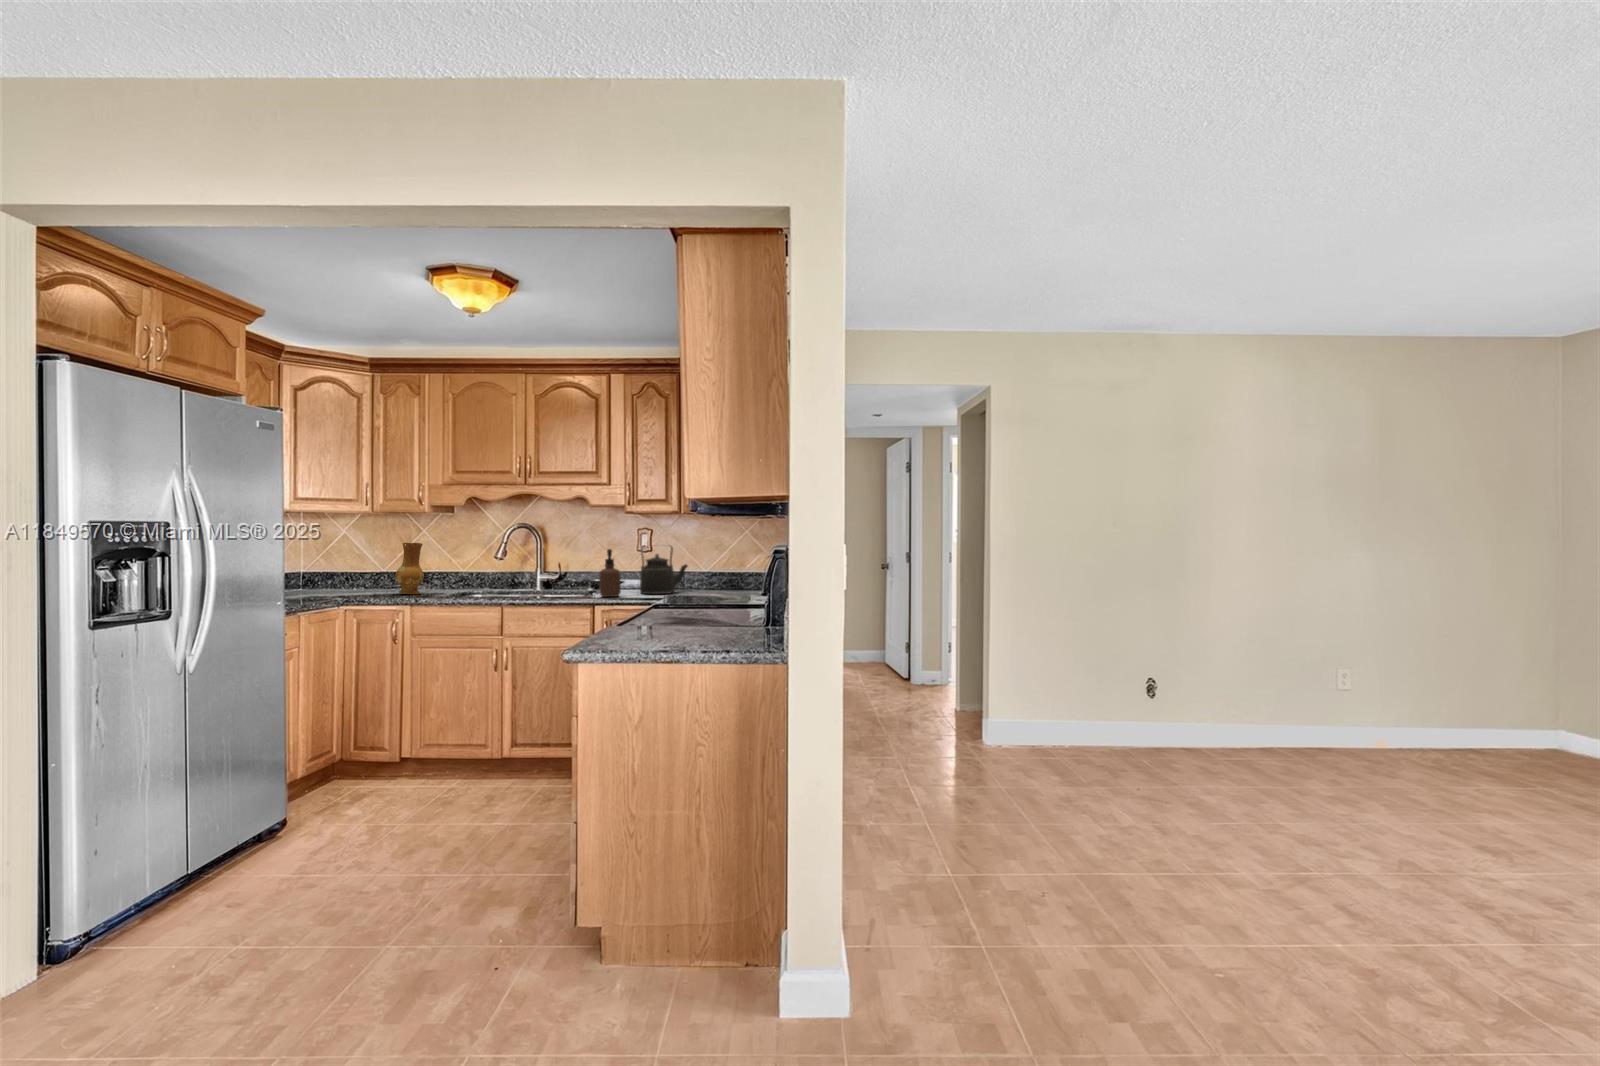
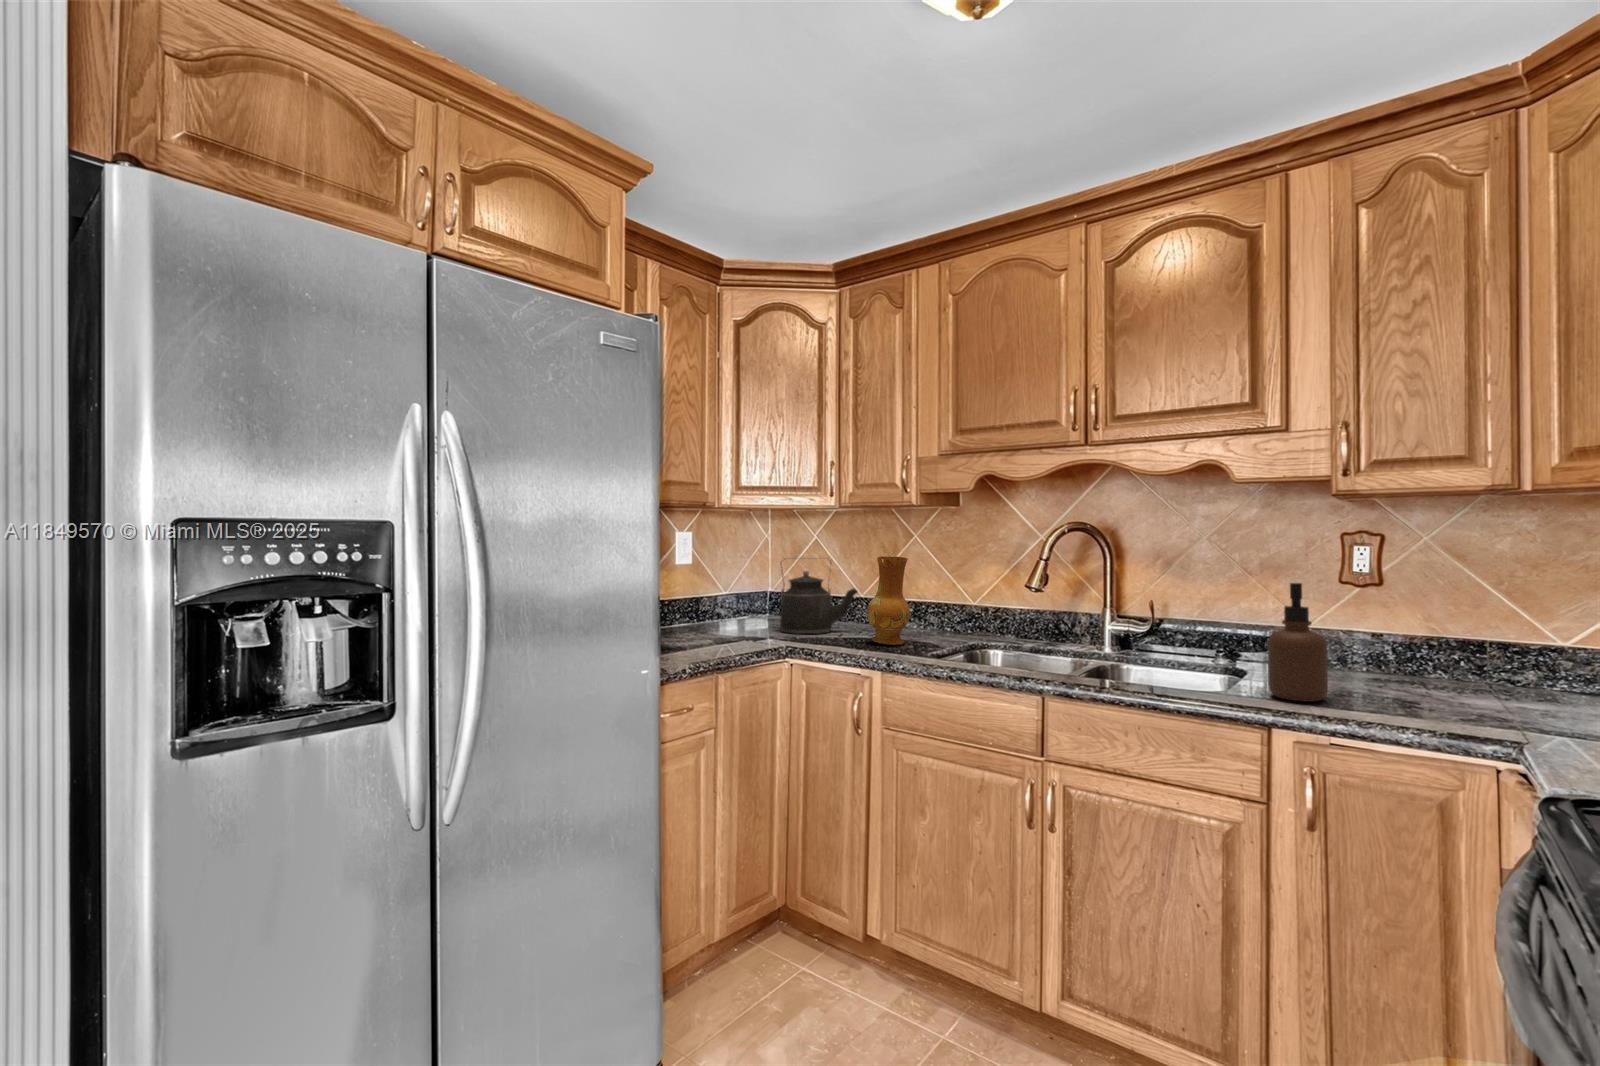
kettle: present [640,546,688,594] -> present [780,559,858,634]

